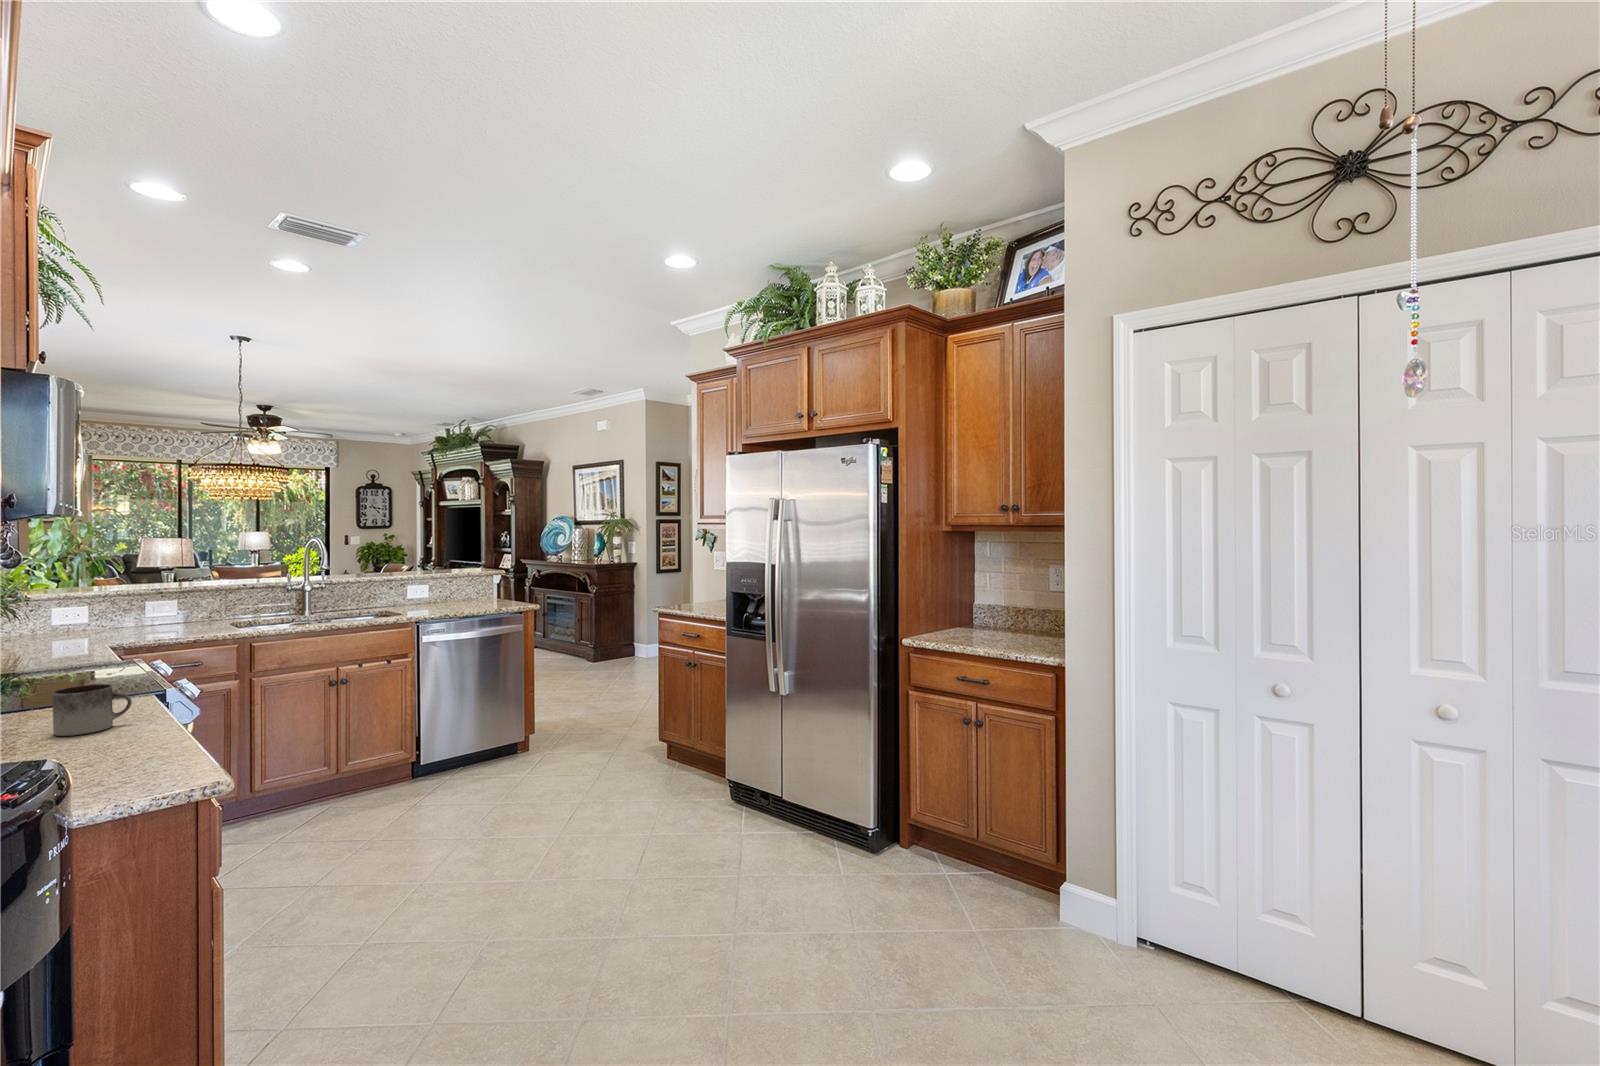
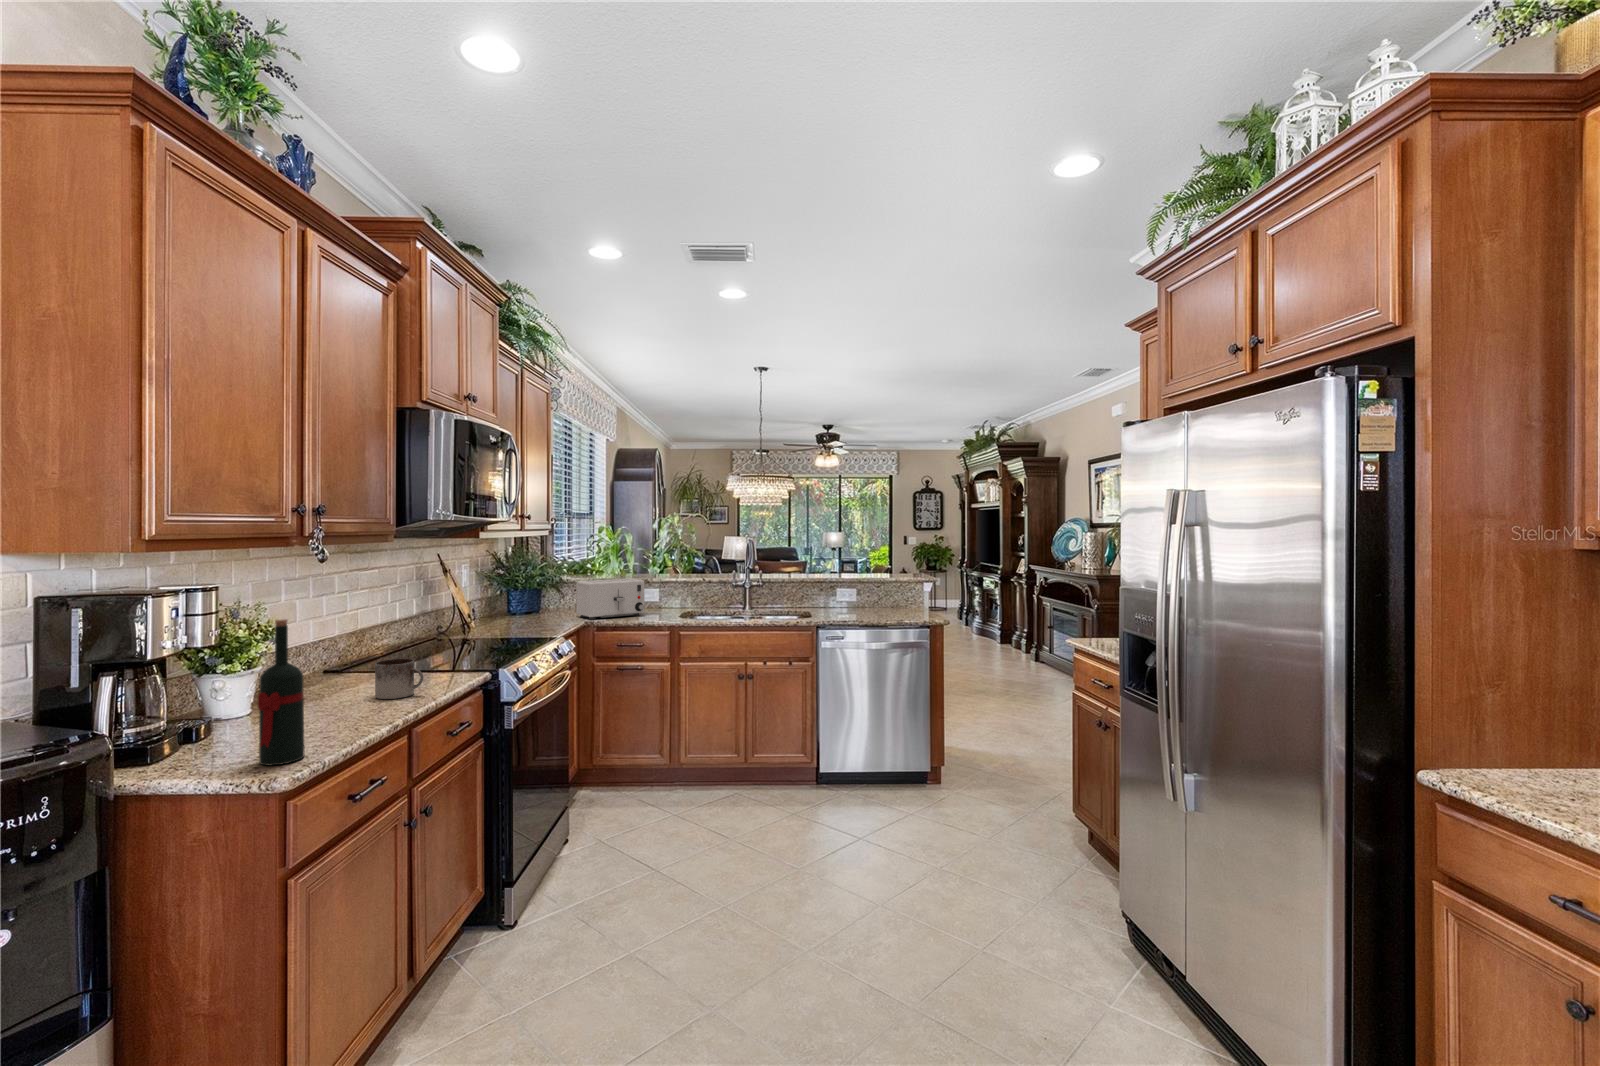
toaster: none [56,590,173,644] -> present [576,579,644,620]
wine bottle: none [131,624,186,788] -> present [258,619,305,765]

